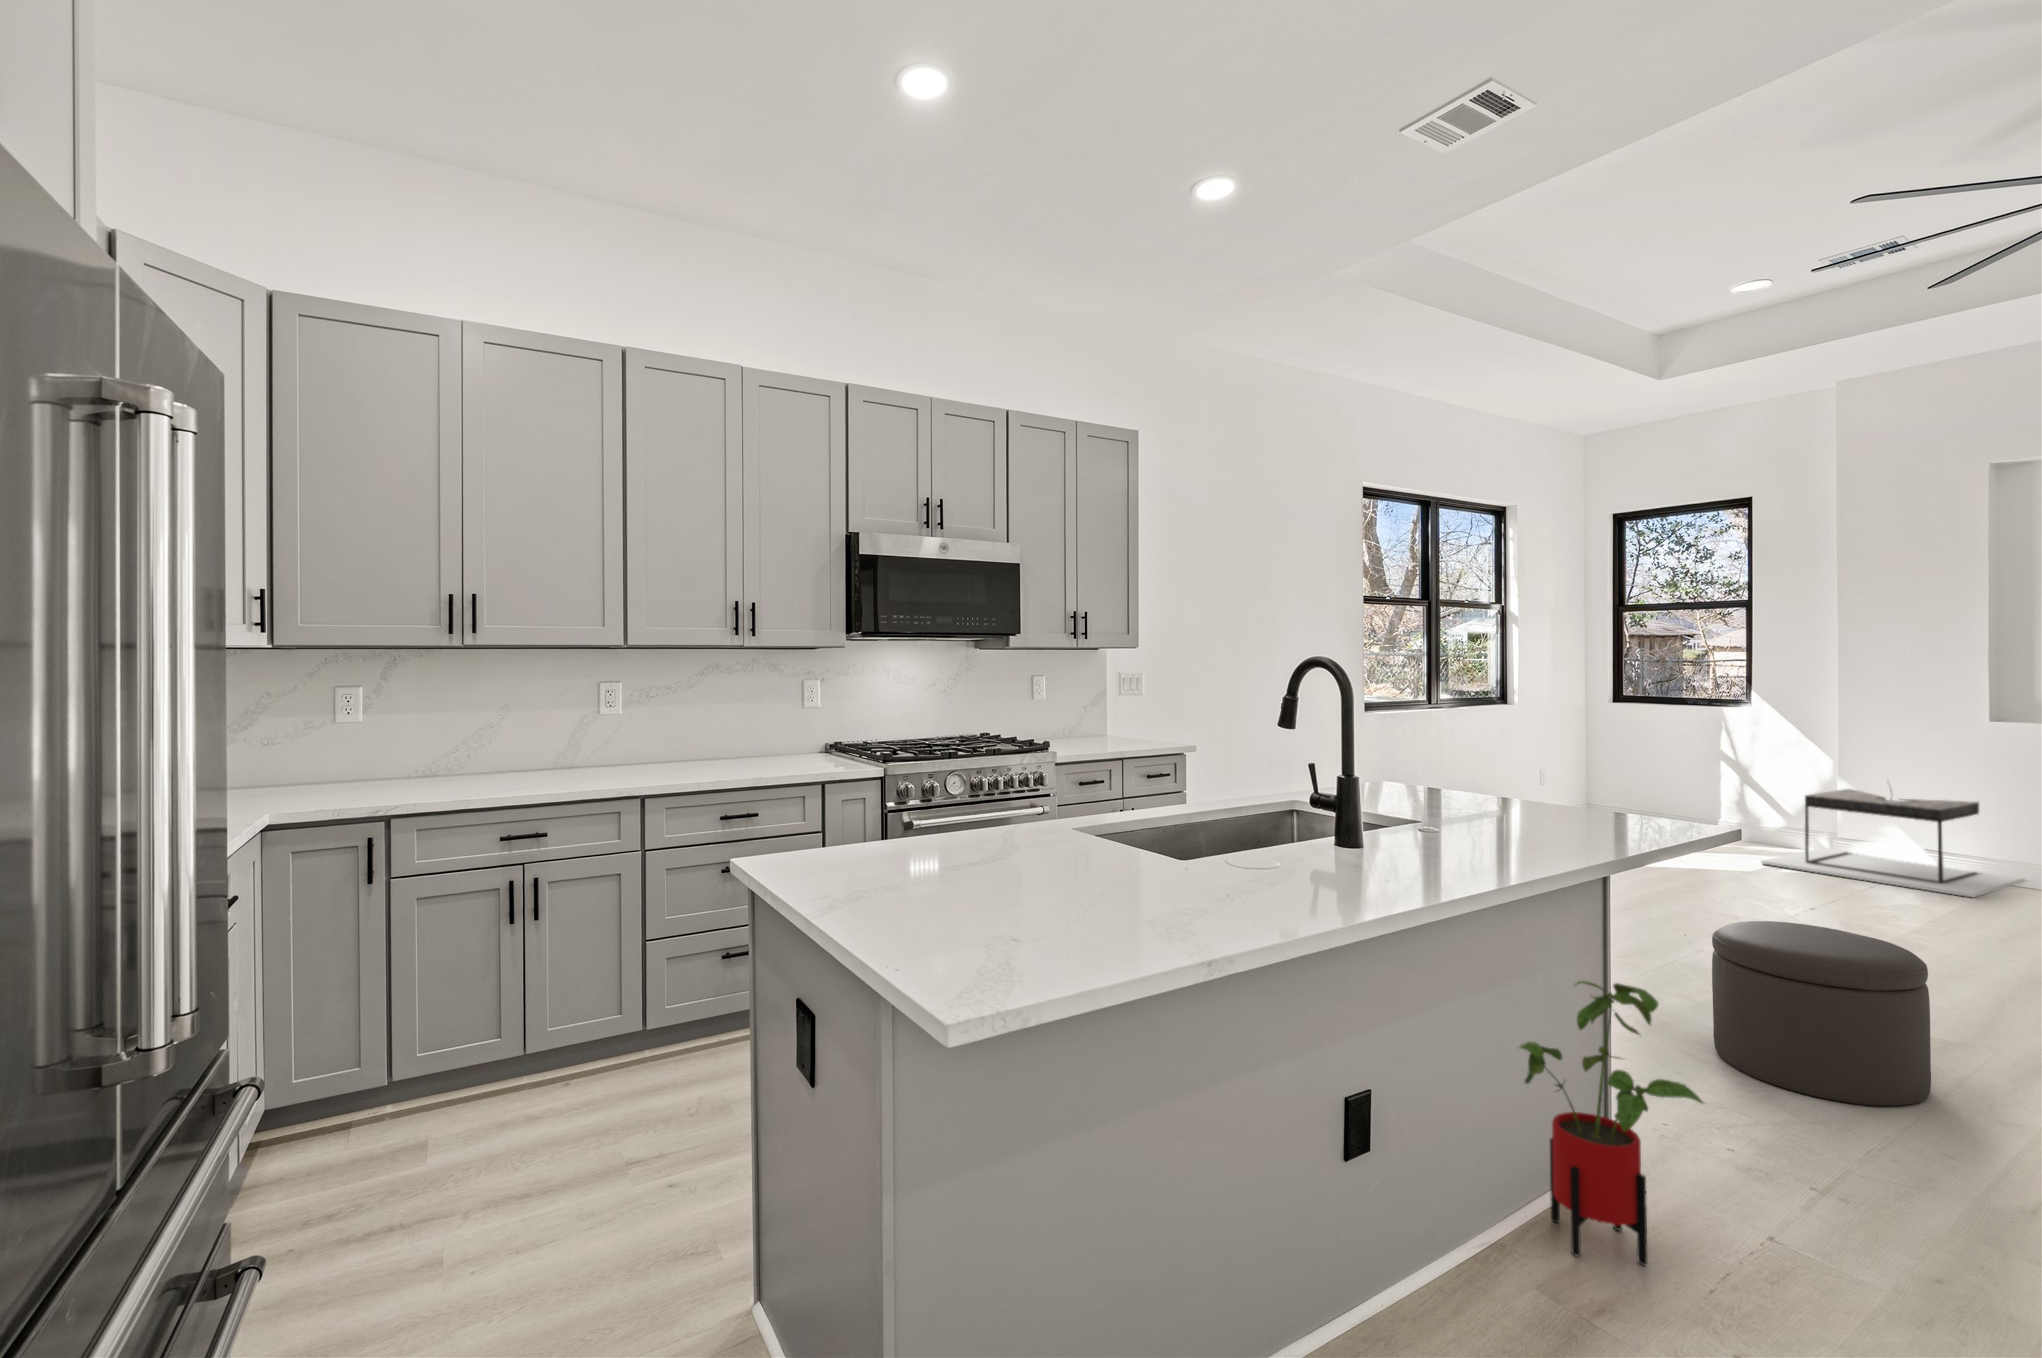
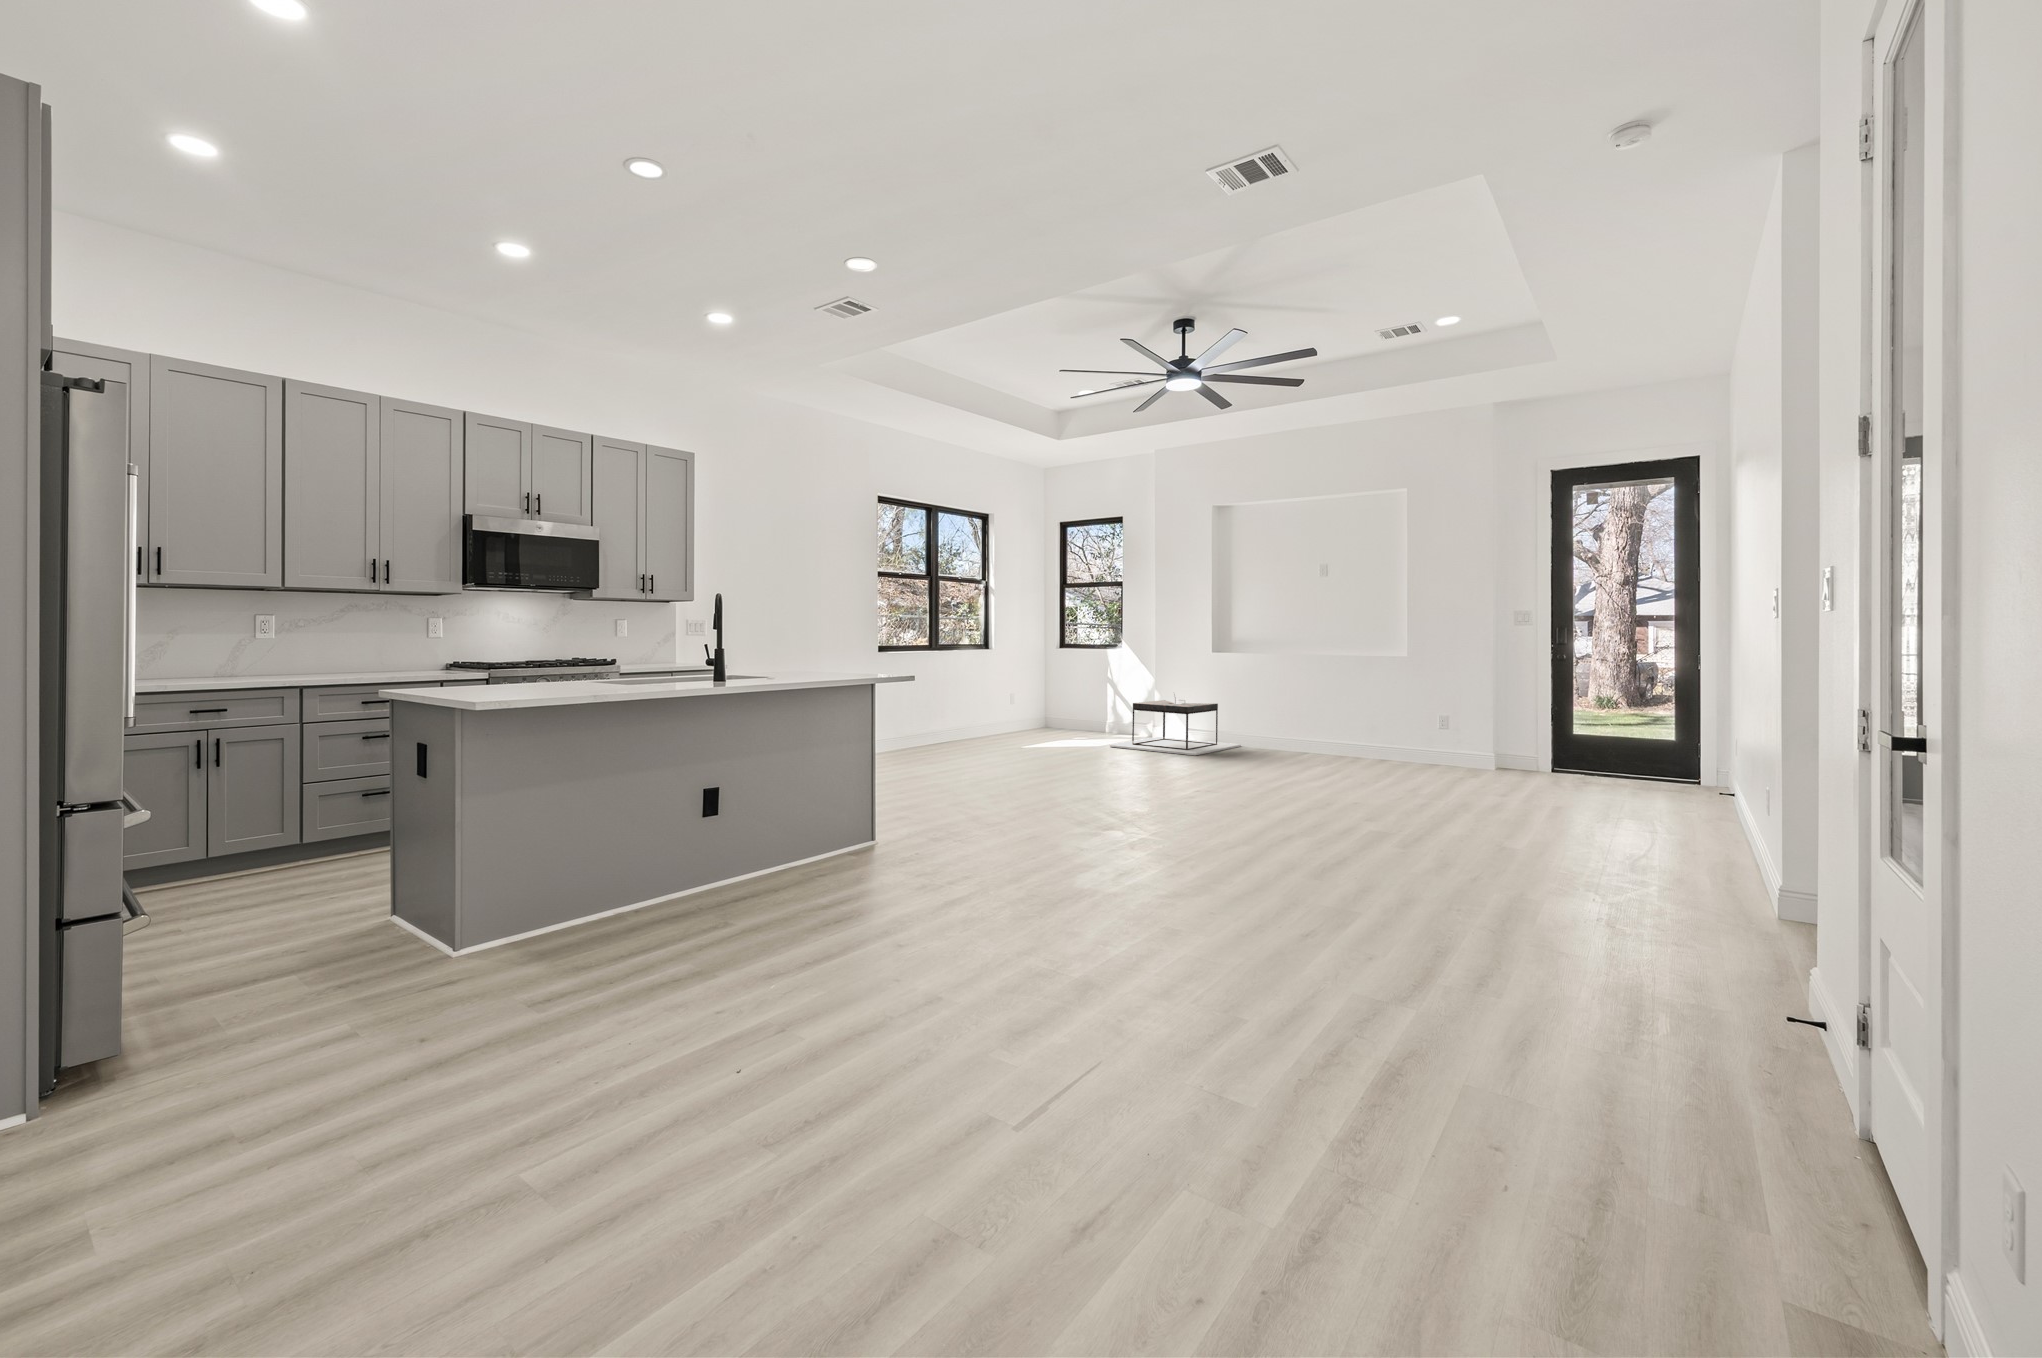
ottoman: present [1712,921,1931,1106] -> none [975,747,1058,826]
house plant: present [1520,981,1703,1265] -> none [805,751,877,874]

